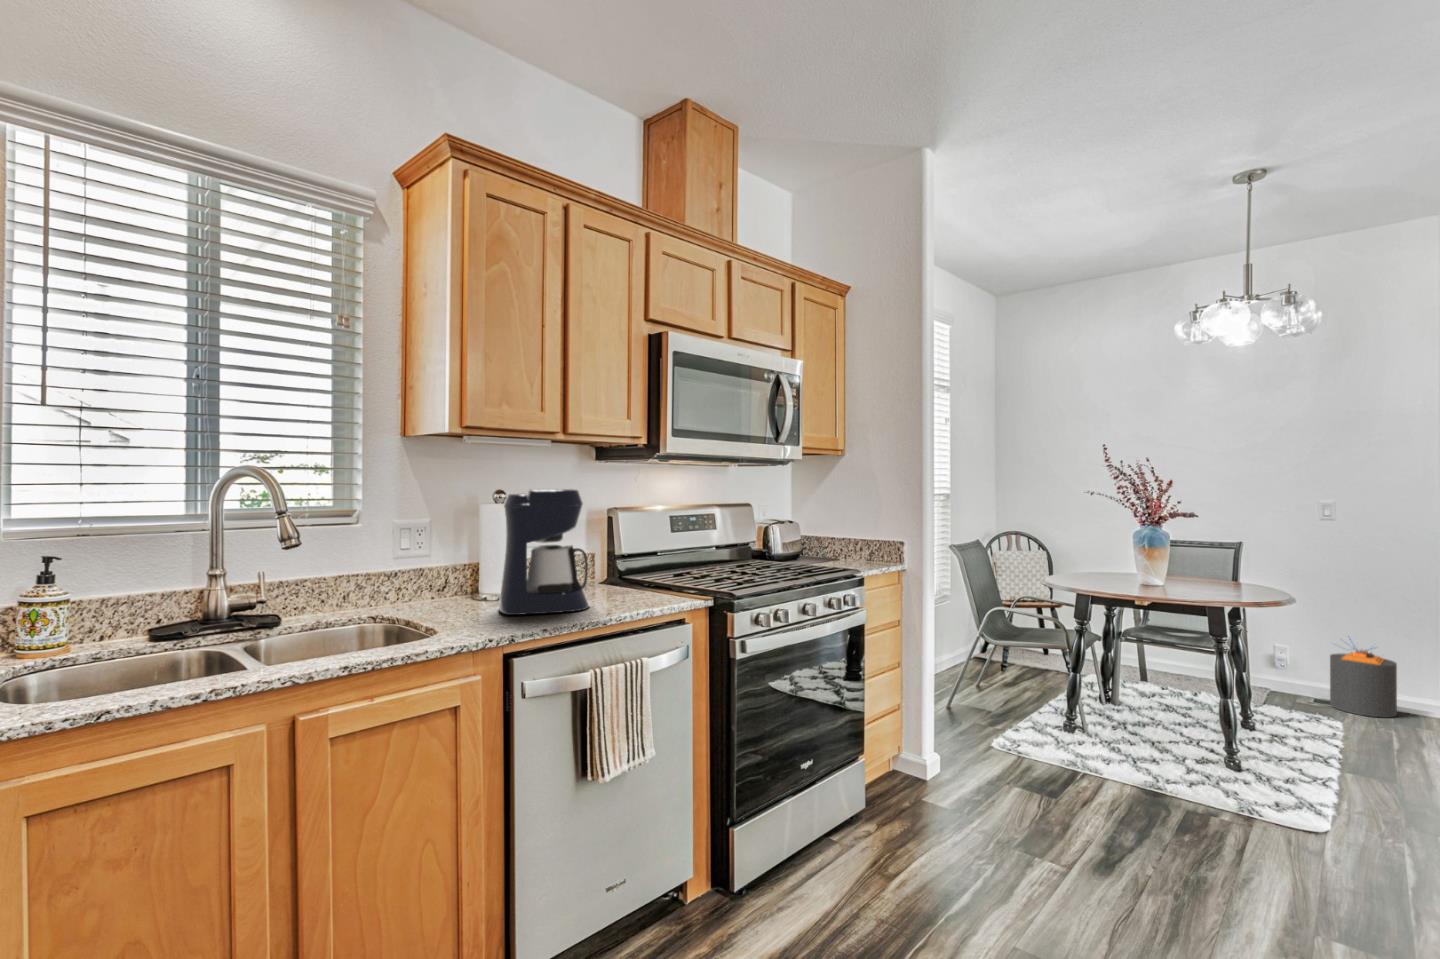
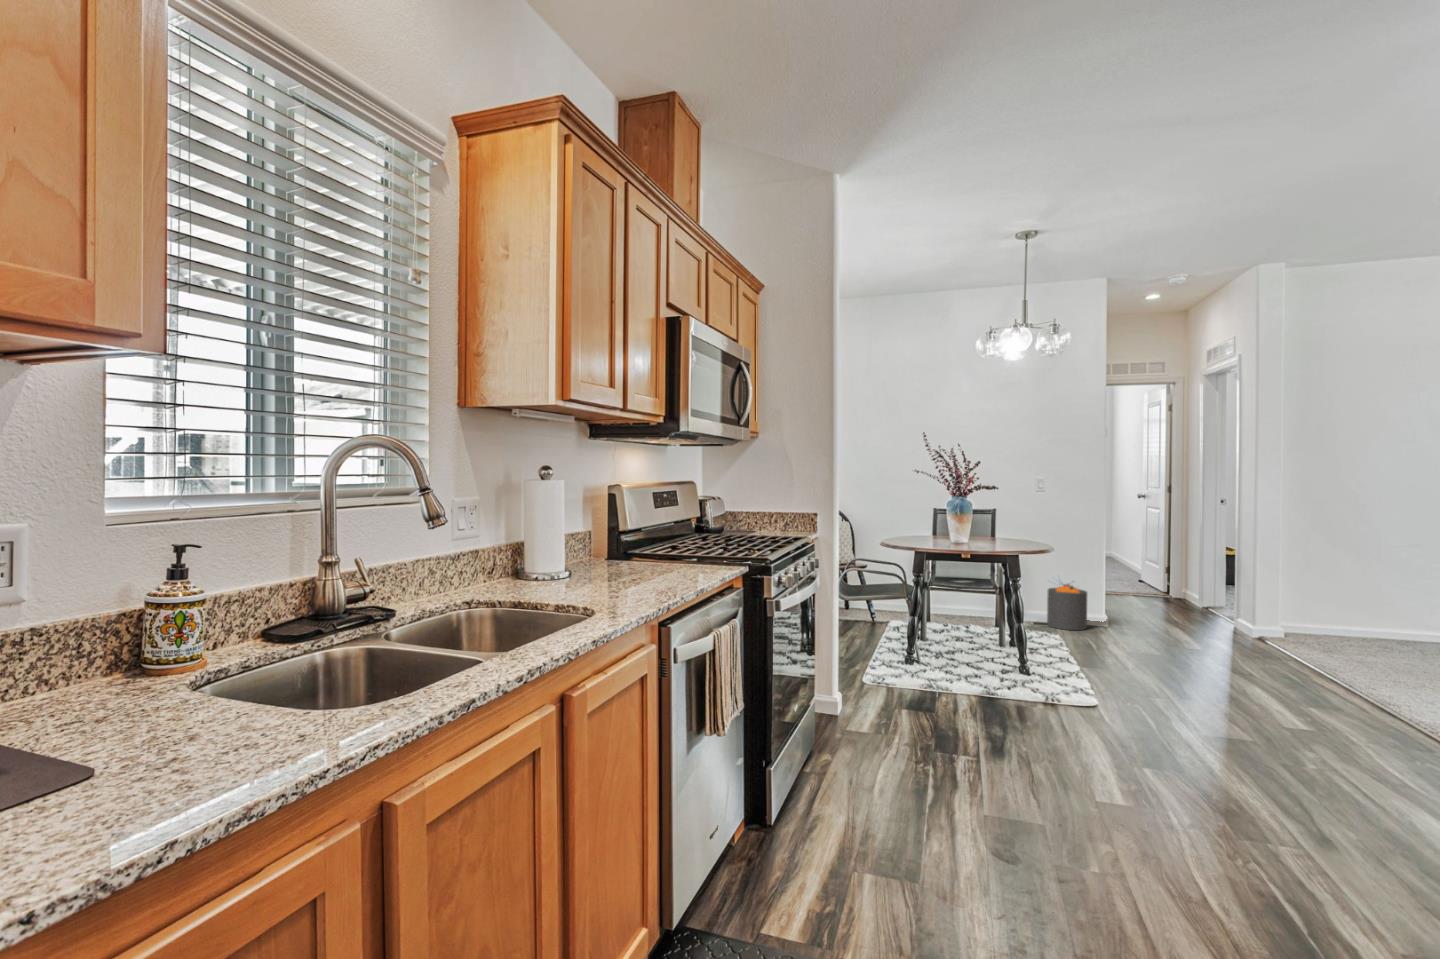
coffee maker: present [499,489,589,615] -> none [580,466,670,589]

